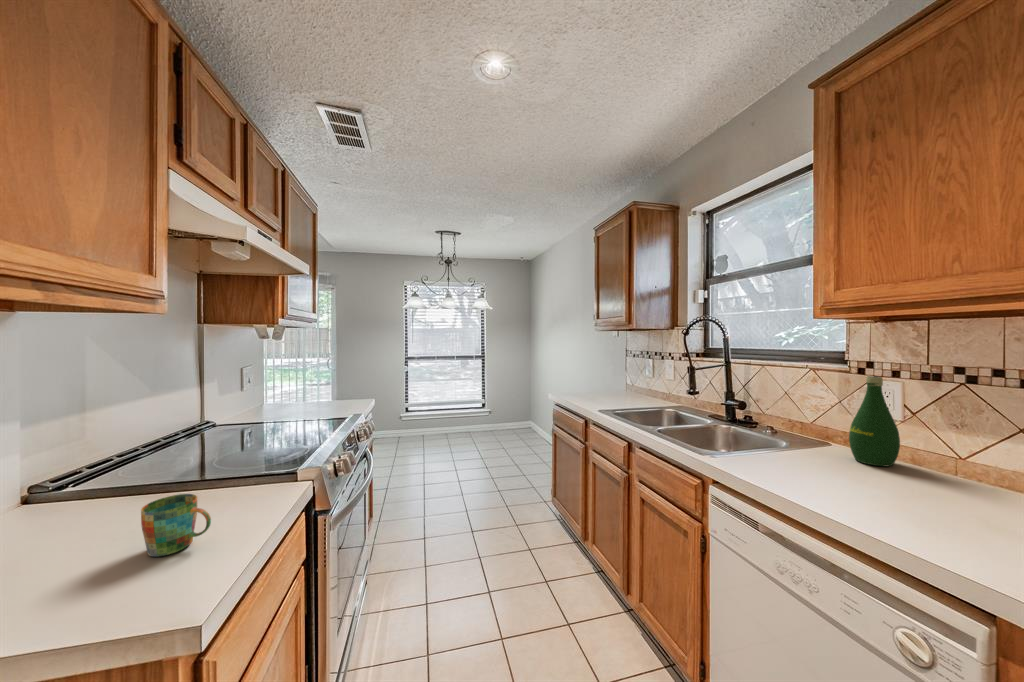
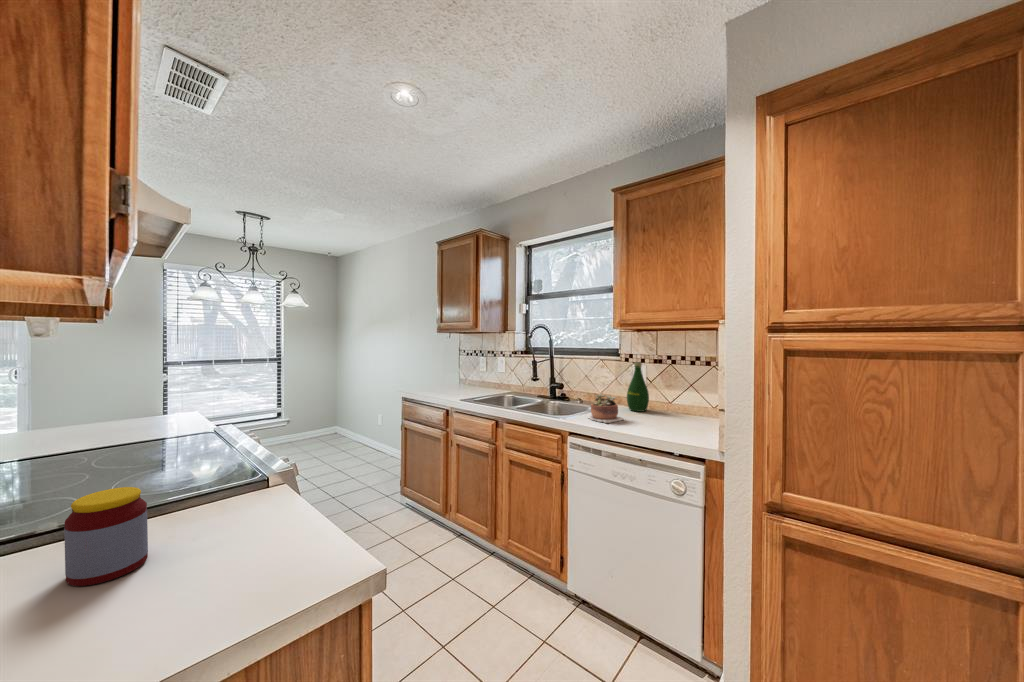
succulent plant: none [749,424,824,477] -> present [589,393,624,423]
jar: none [50,460,126,546] -> present [64,487,148,586]
mug: present [141,494,211,557] -> none [219,499,282,558]

